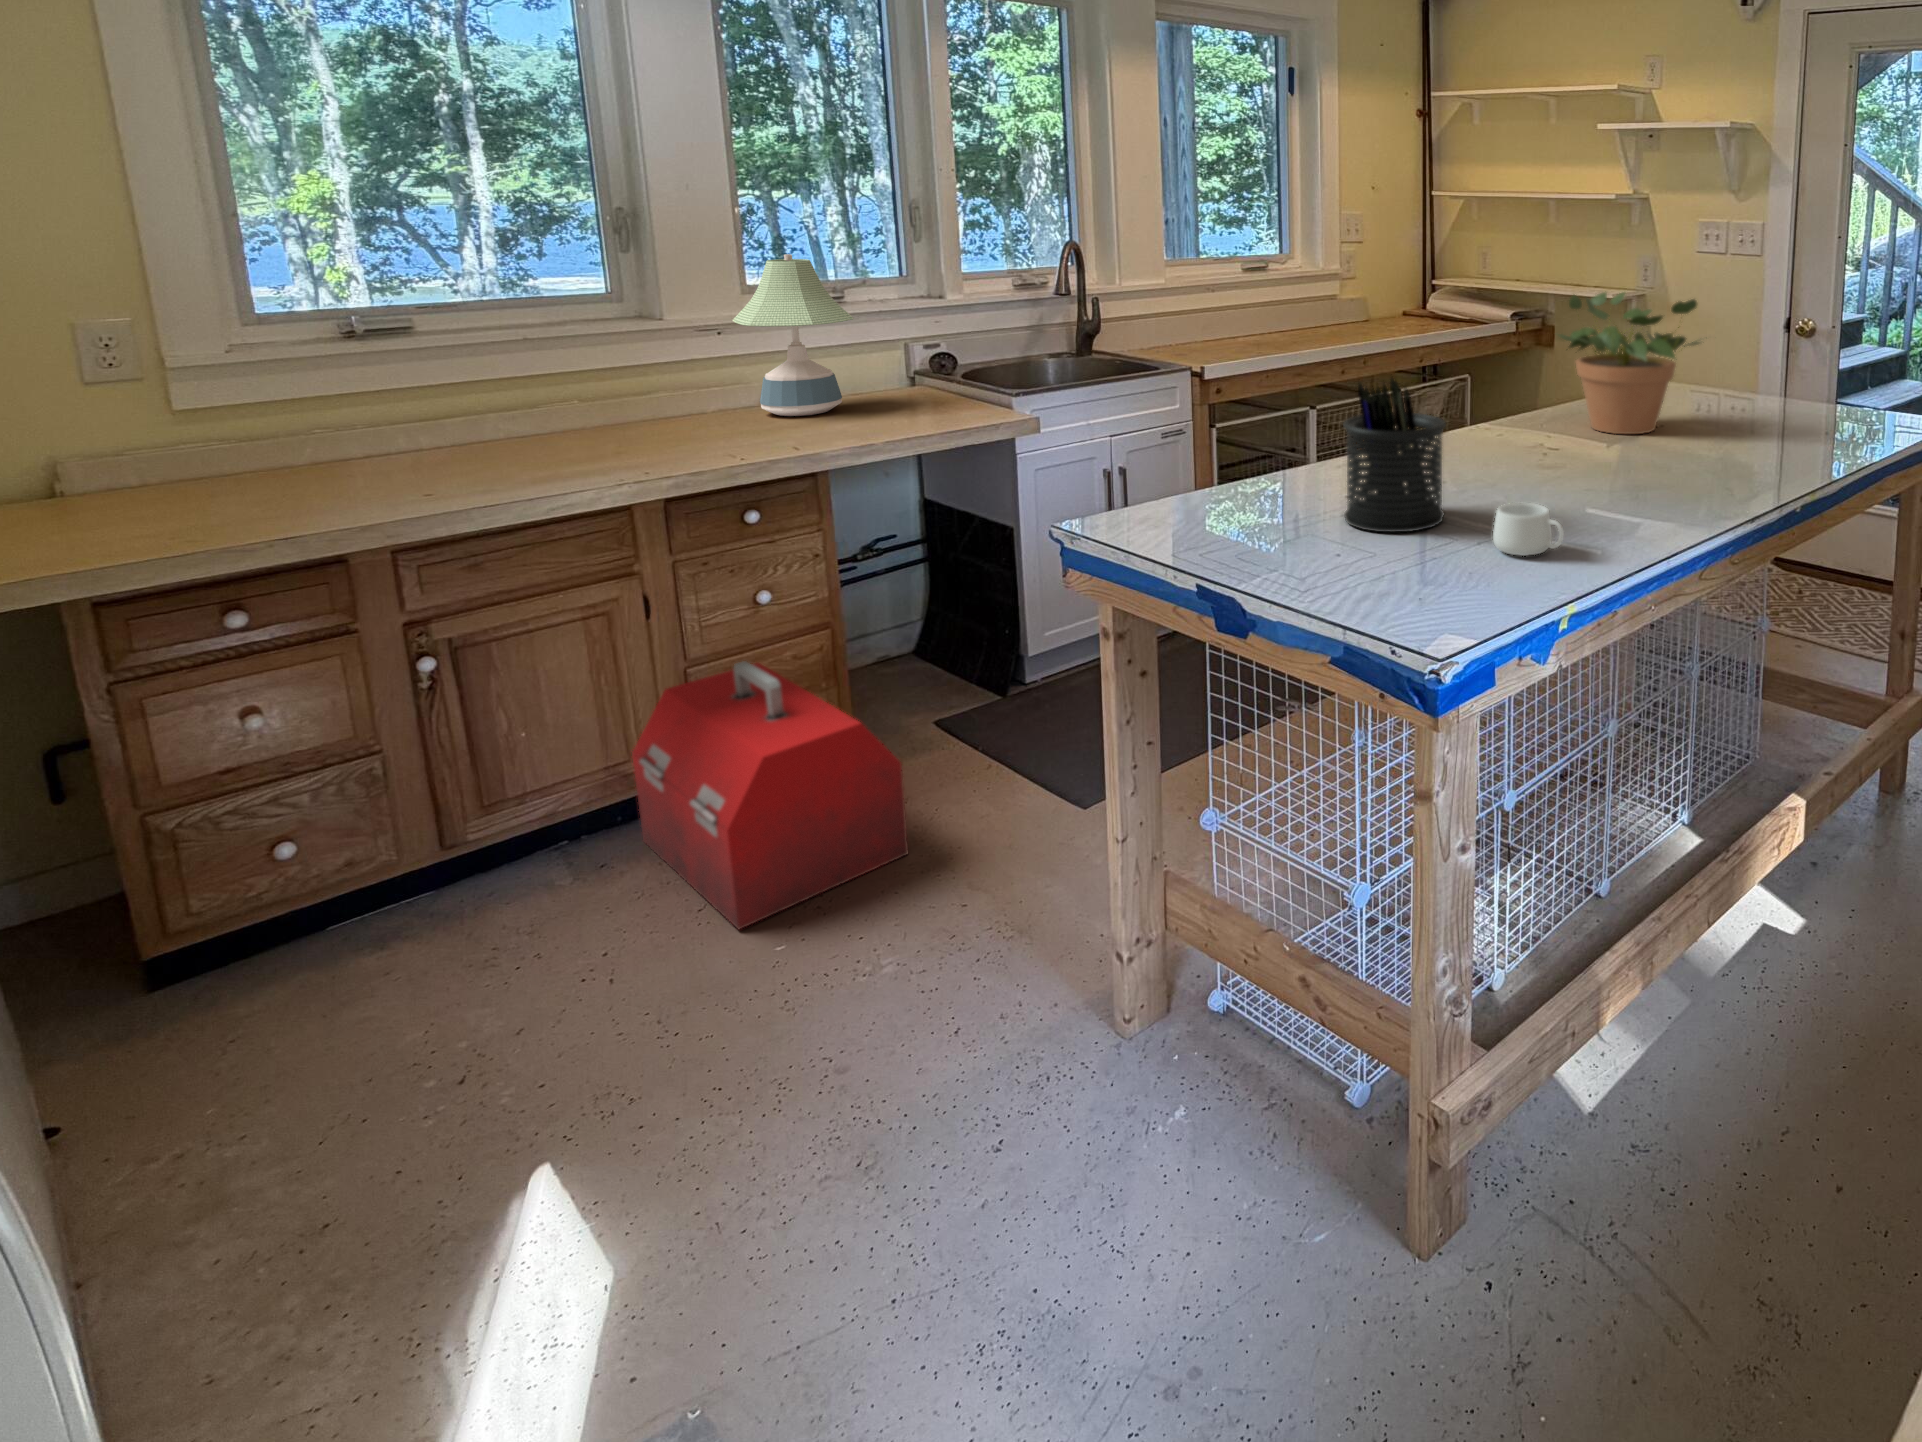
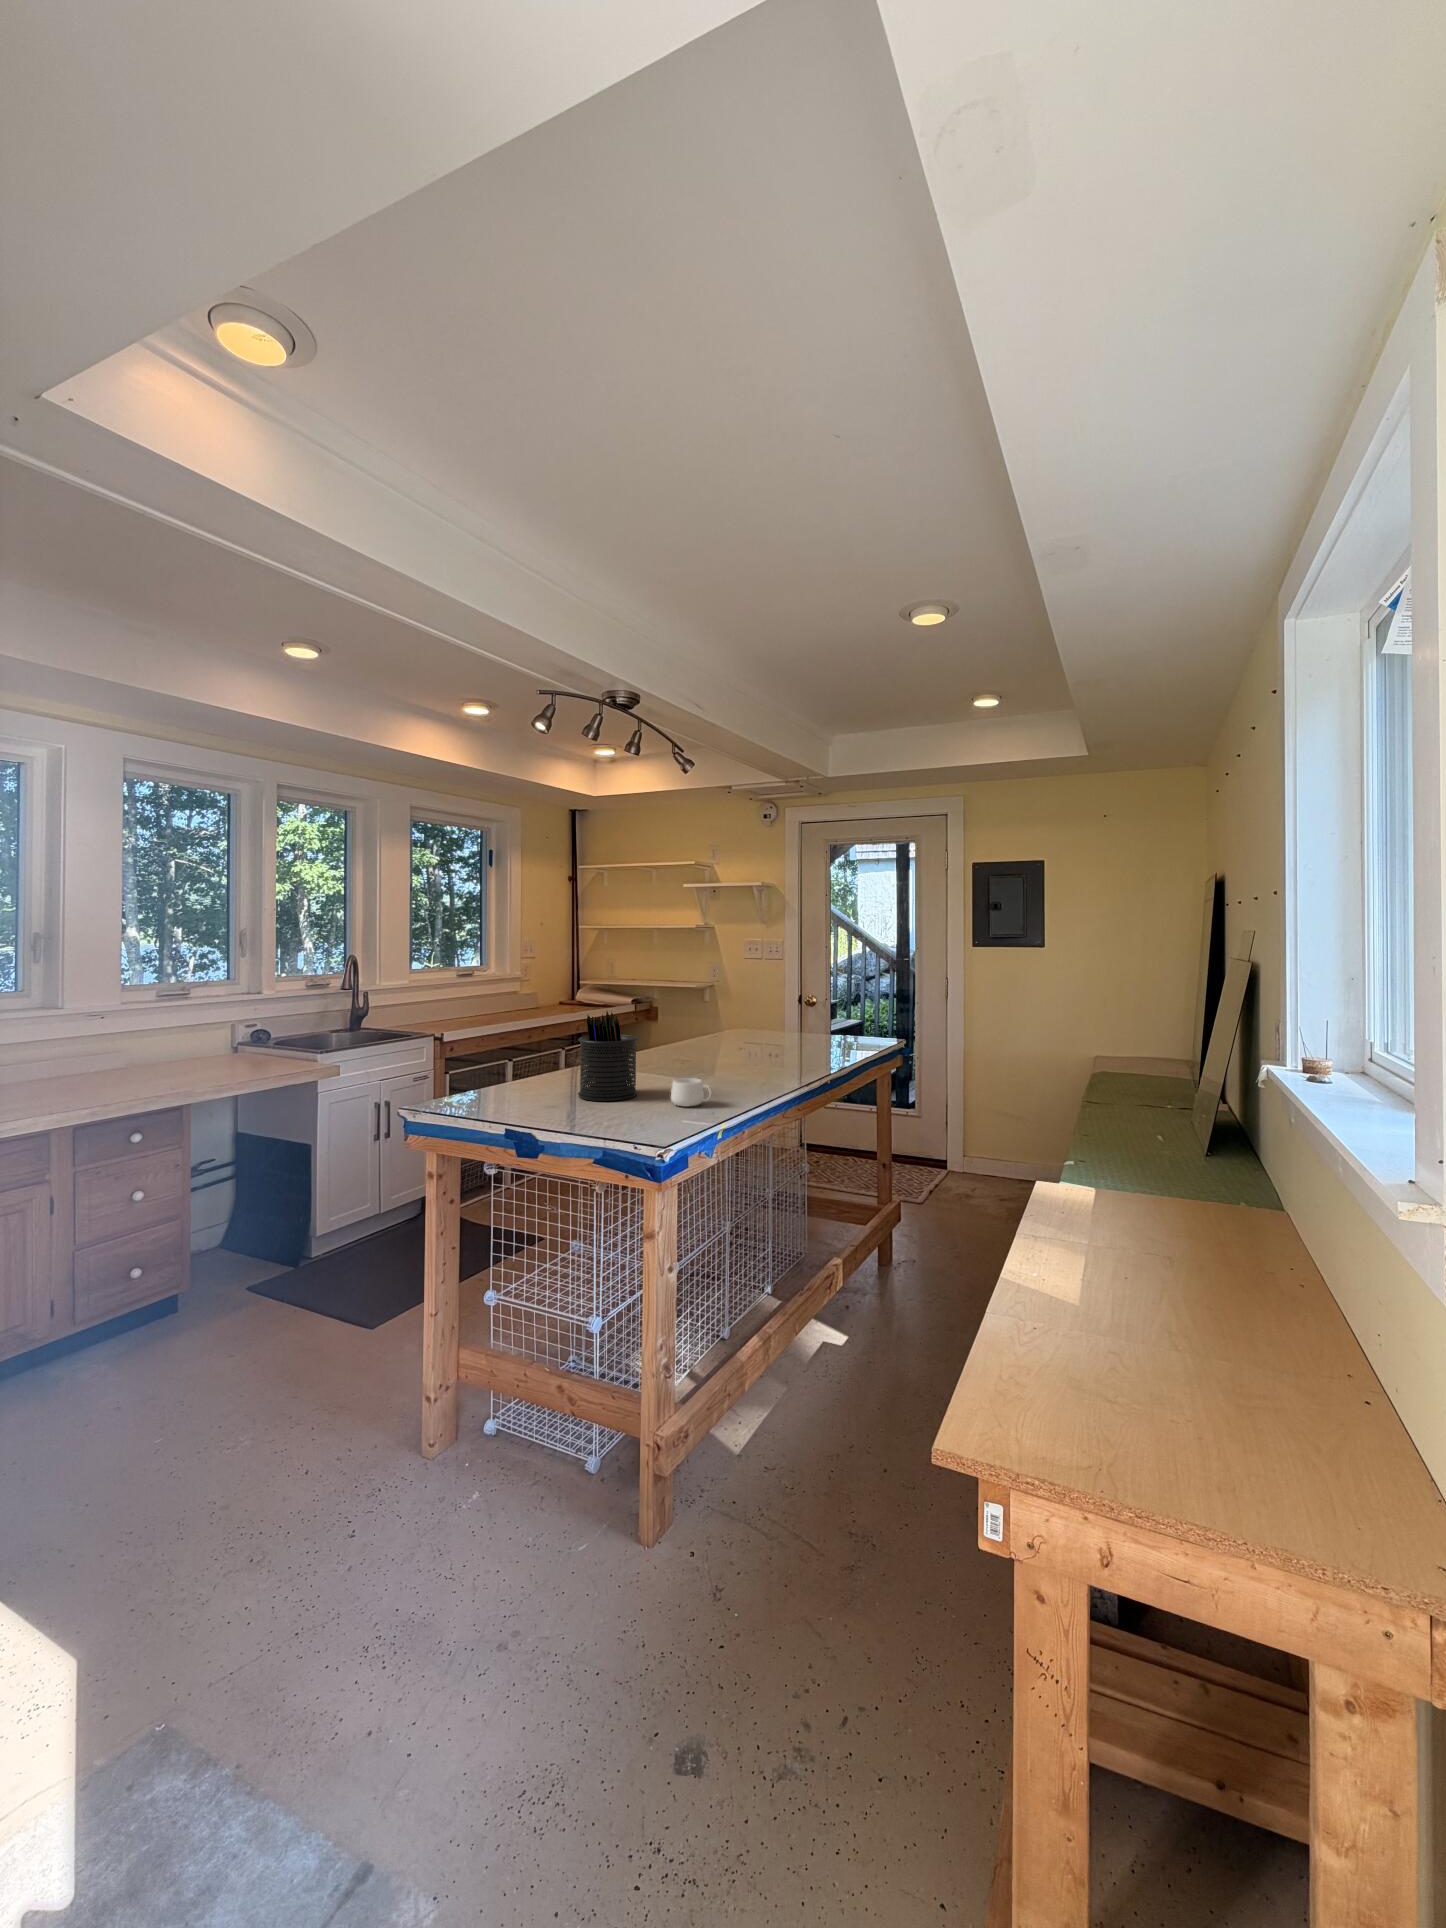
desk lamp: present [733,254,854,416] -> none [116,962,207,1072]
potted plant: present [1559,292,1700,434] -> none [679,973,773,1054]
toolbox: present [632,661,908,929] -> none [25,1238,247,1433]

